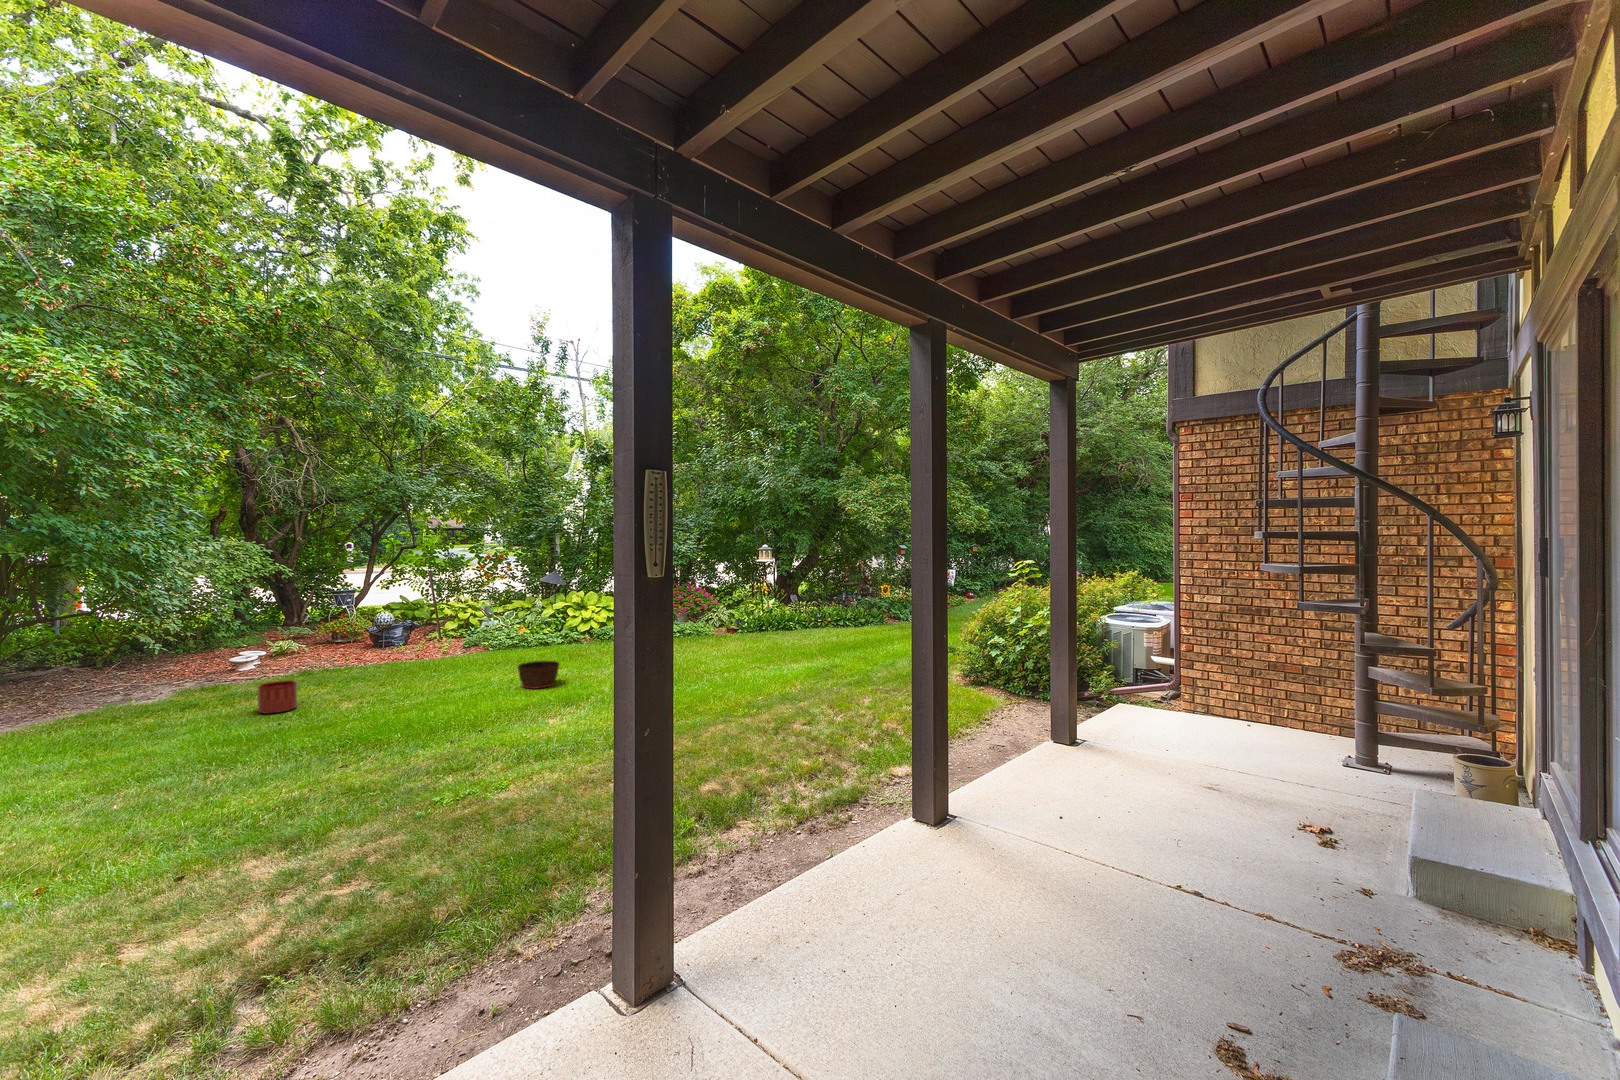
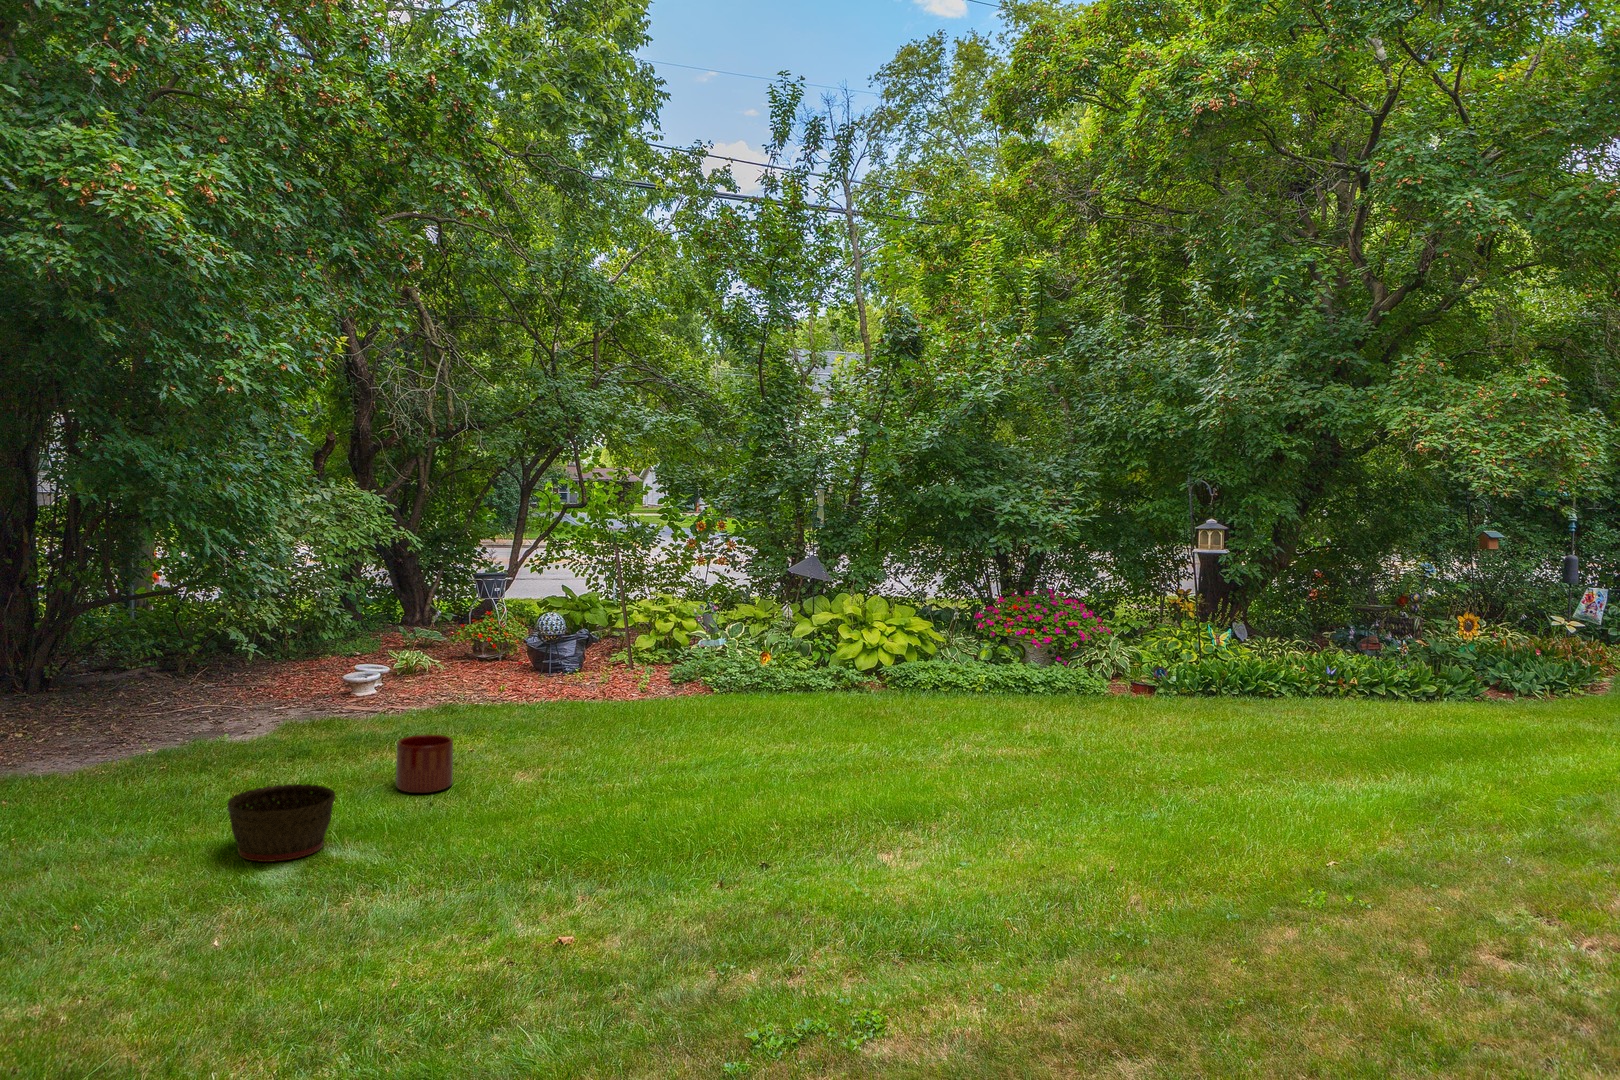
basket: present [518,661,559,689] -> present [227,784,336,862]

